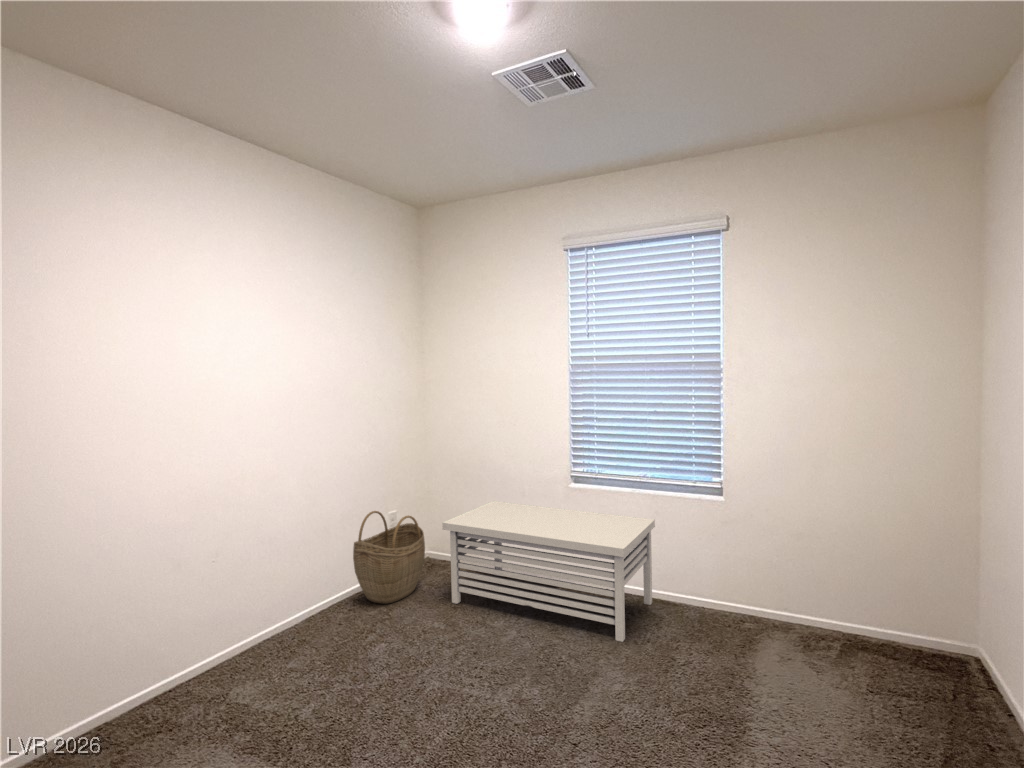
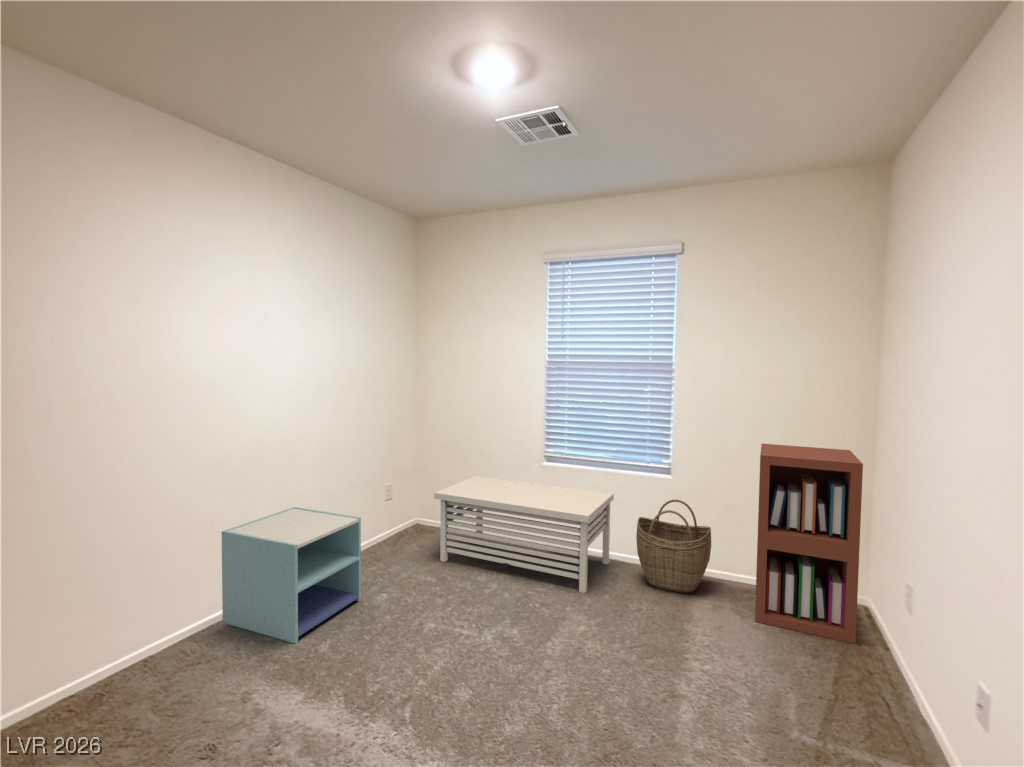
bookshelf: none [834,456,968,709] -> present [755,444,863,644]
woven basket: present [353,511,425,604] -> present [636,500,711,593]
nightstand: none [192,543,357,708] -> present [222,507,361,644]

